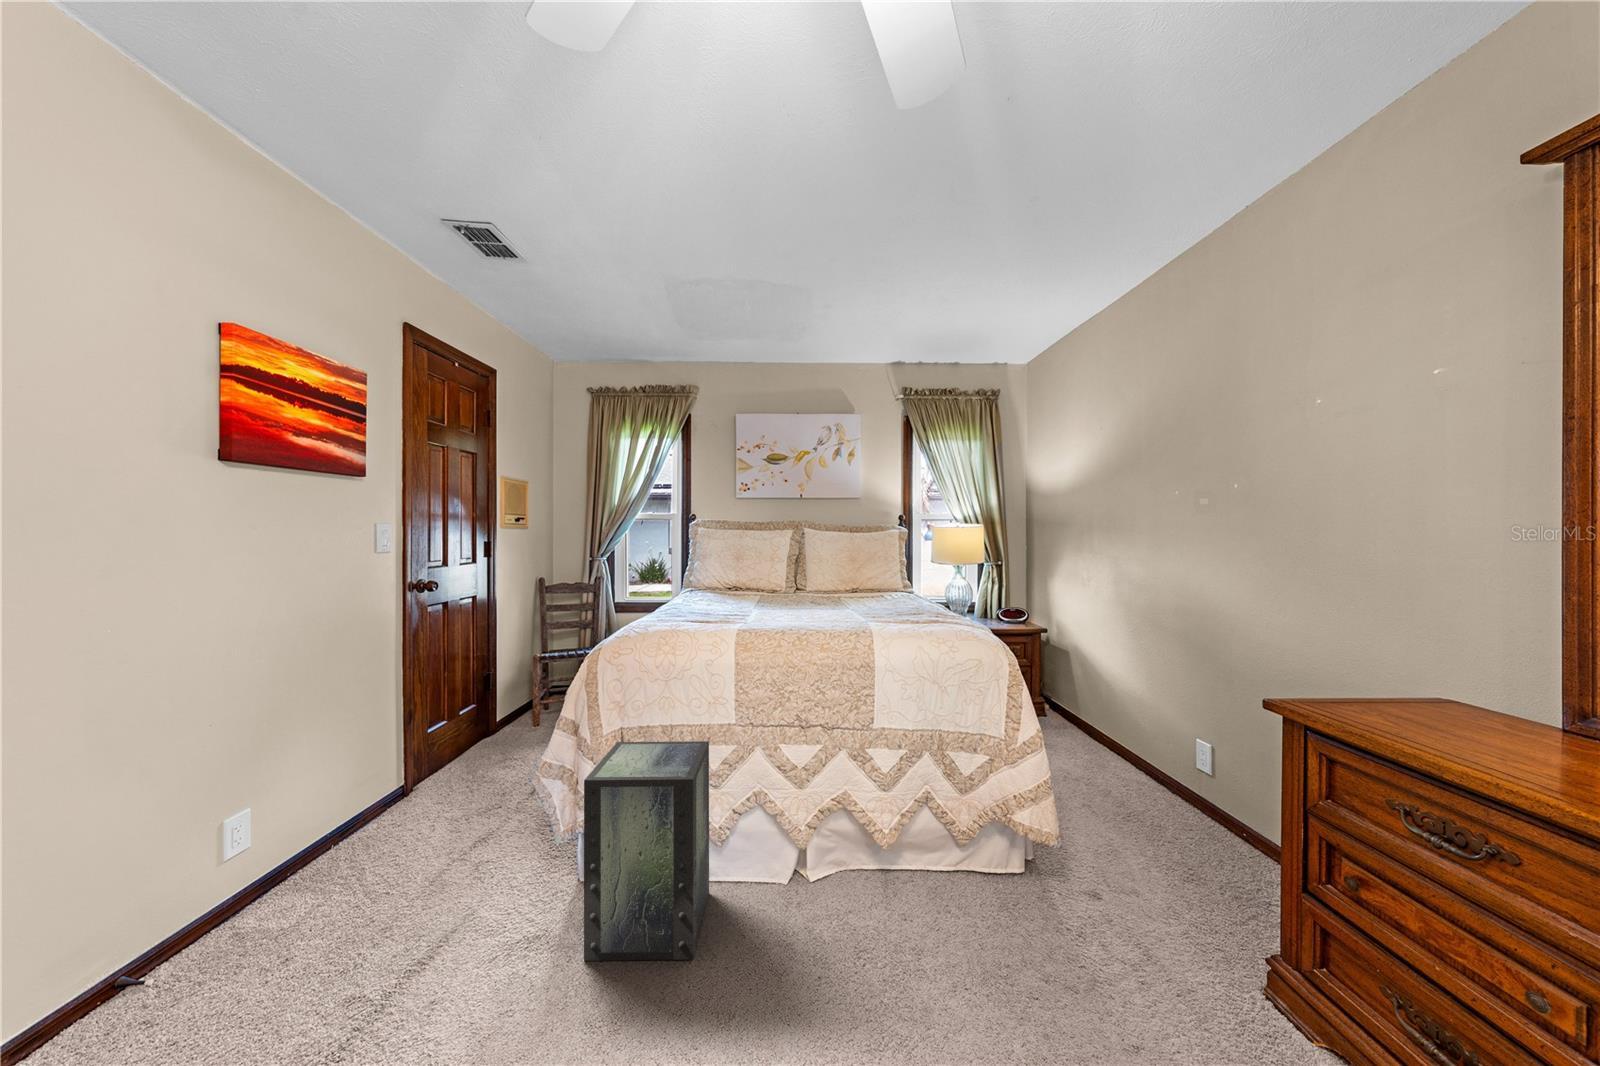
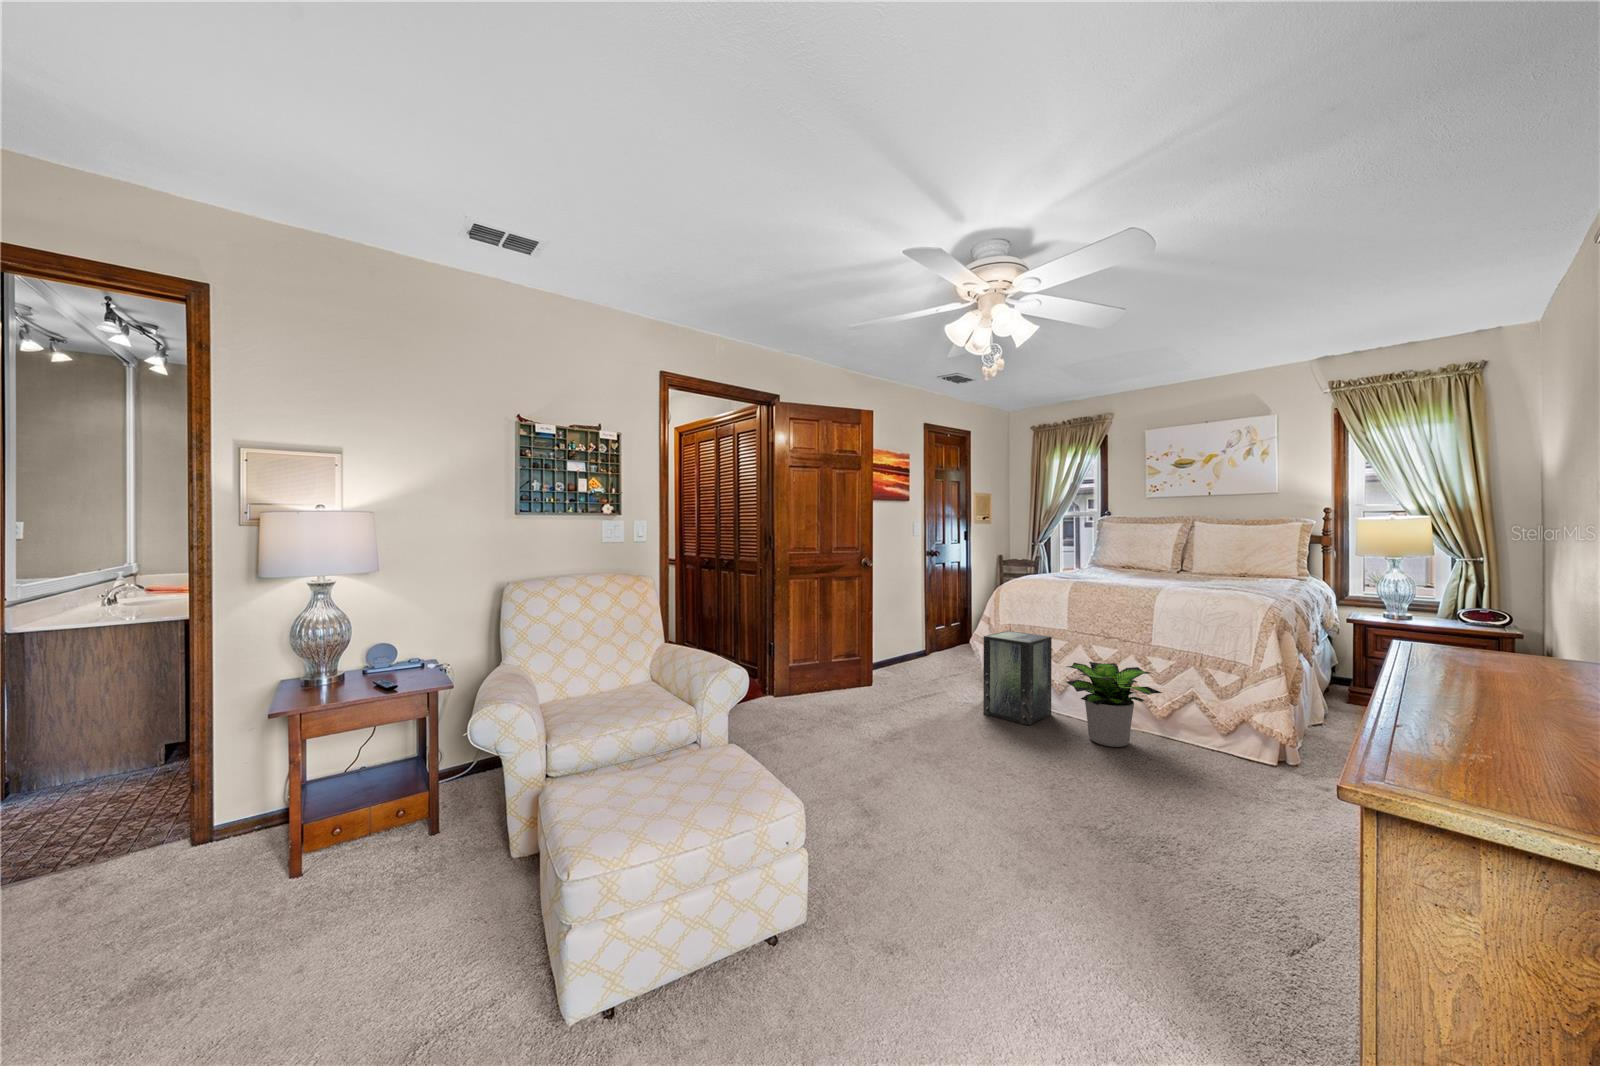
potted plant: none [769,772,928,960] -> present [1067,662,1162,747]

